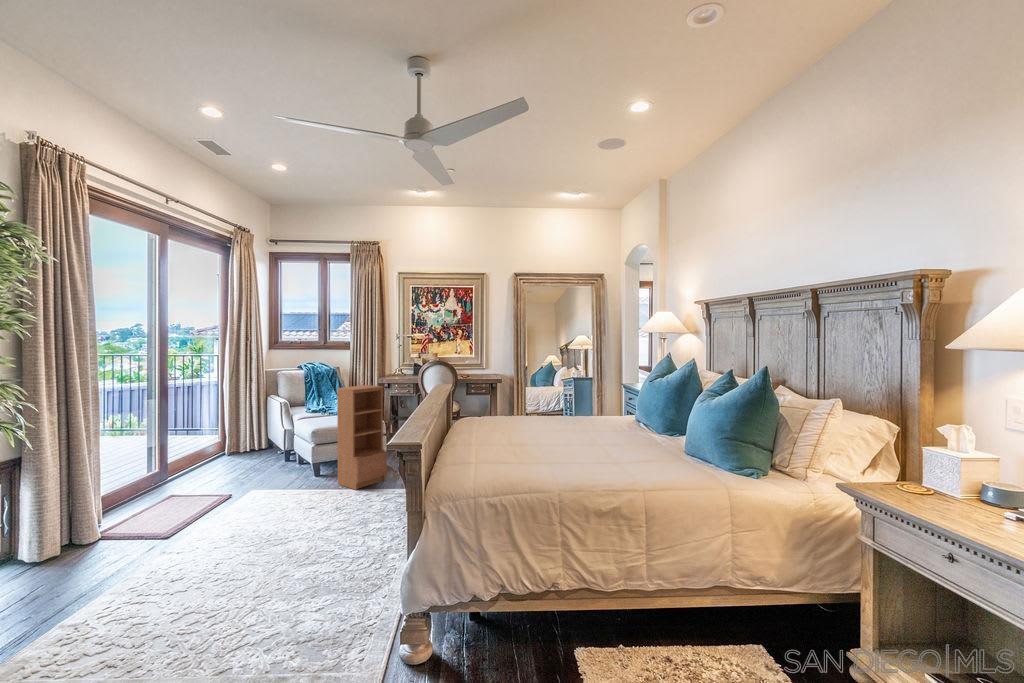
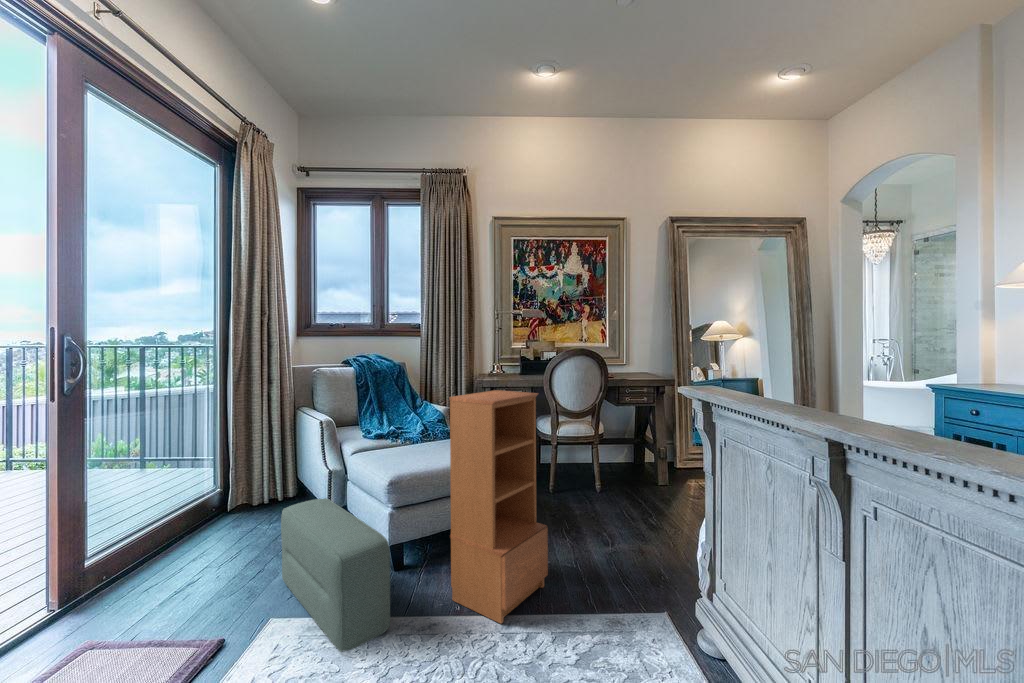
pouf: none [257,439,305,496] -> present [281,498,390,652]

